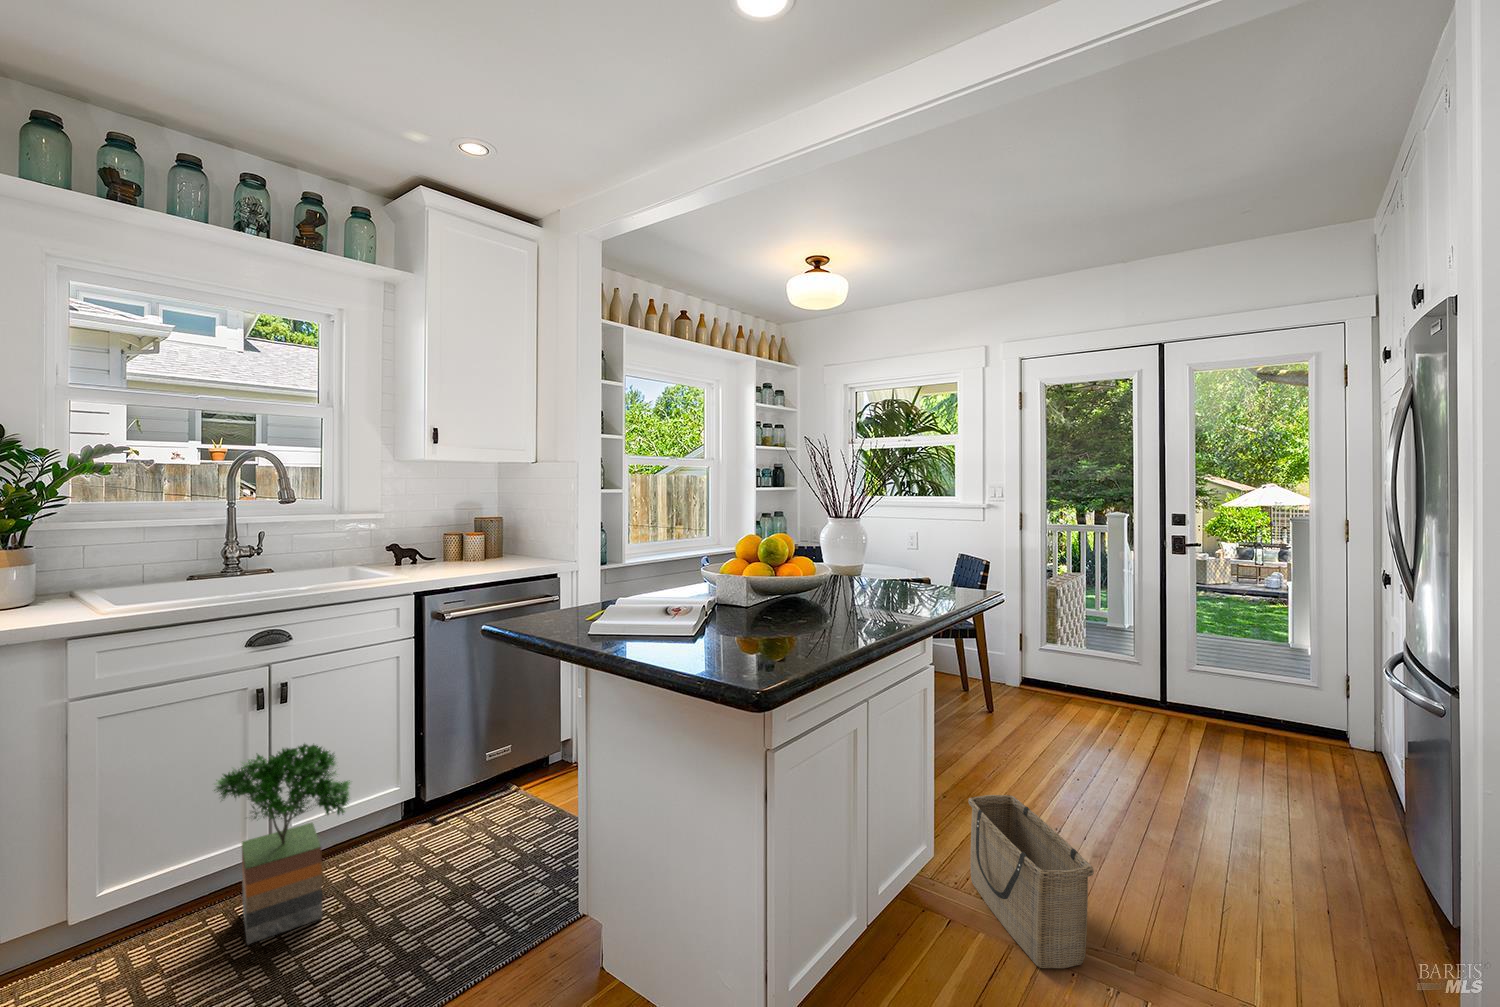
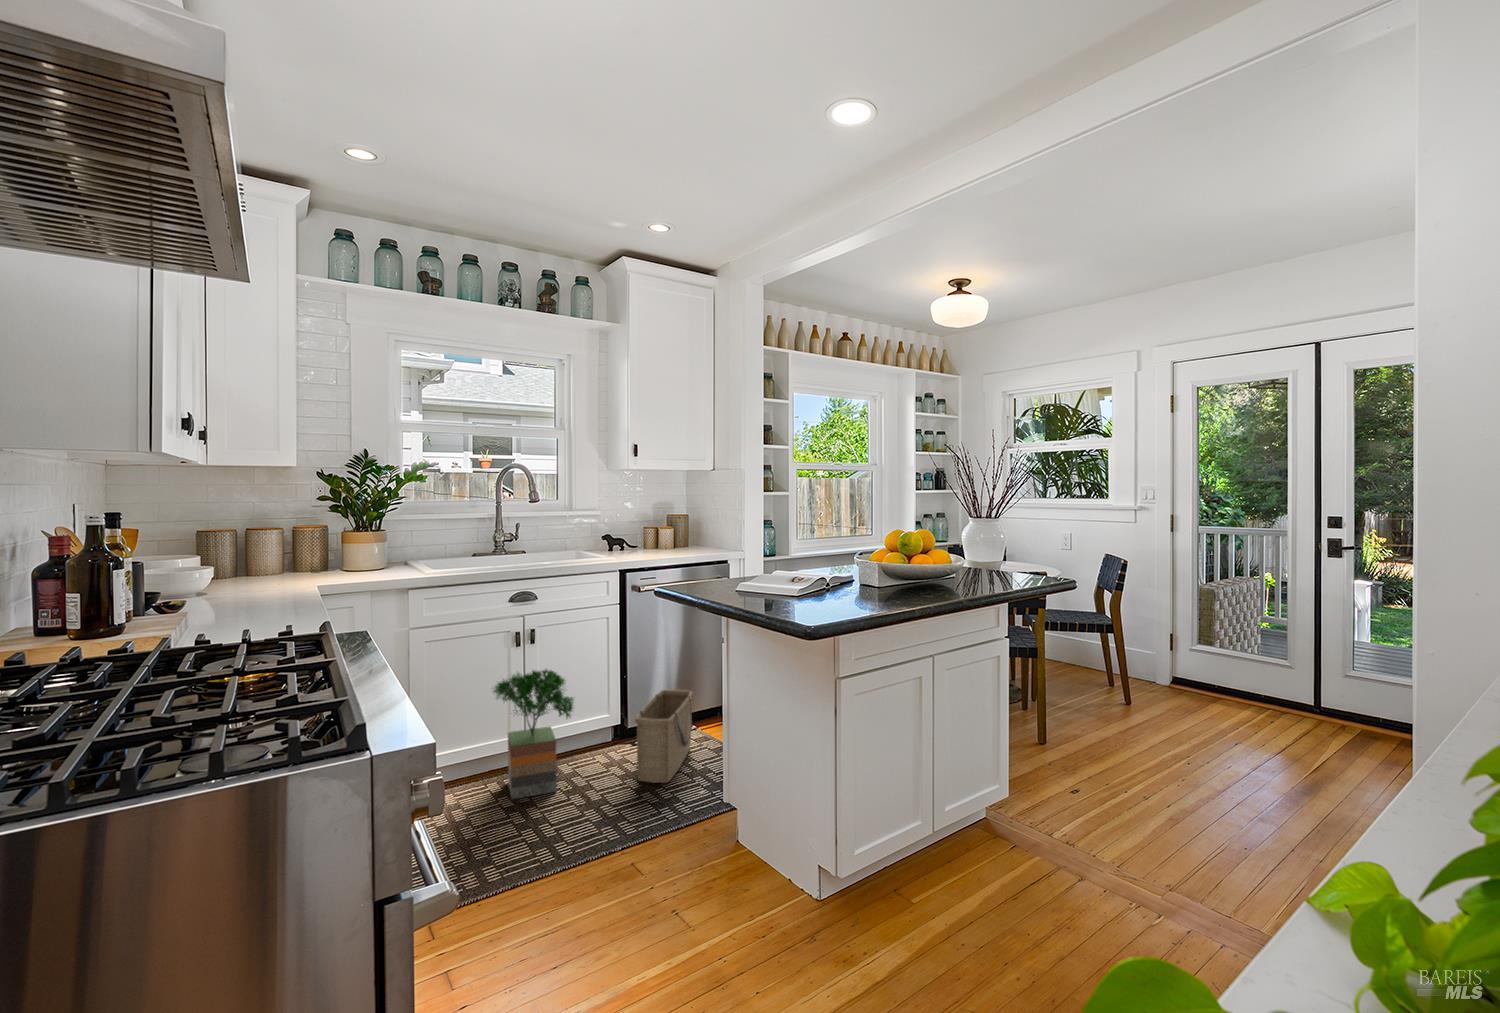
basket: present [969,795,1094,968] -> present [635,690,693,783]

